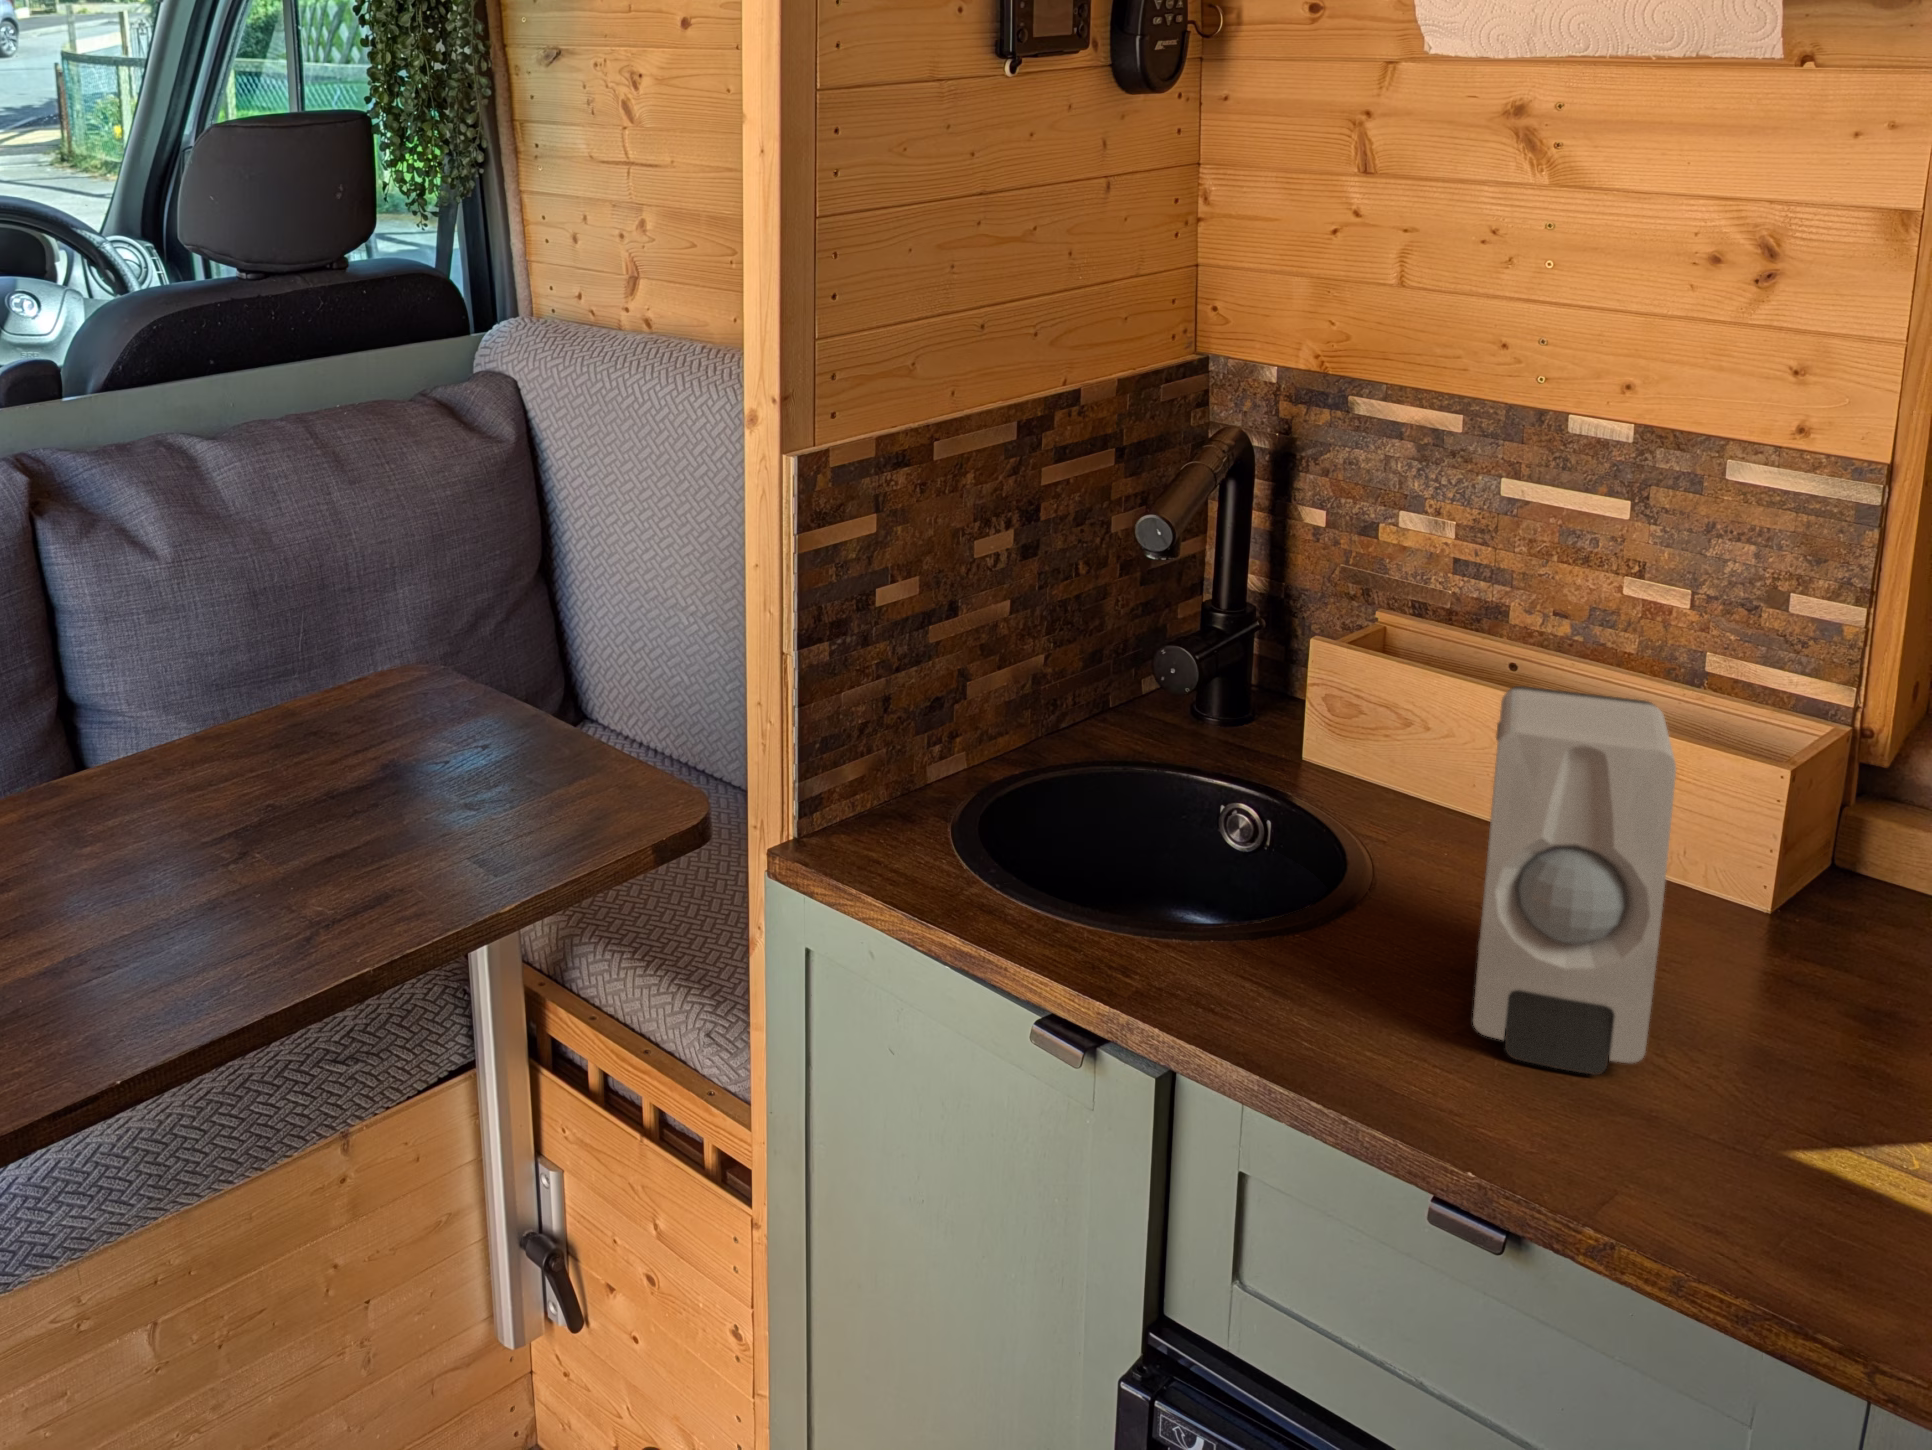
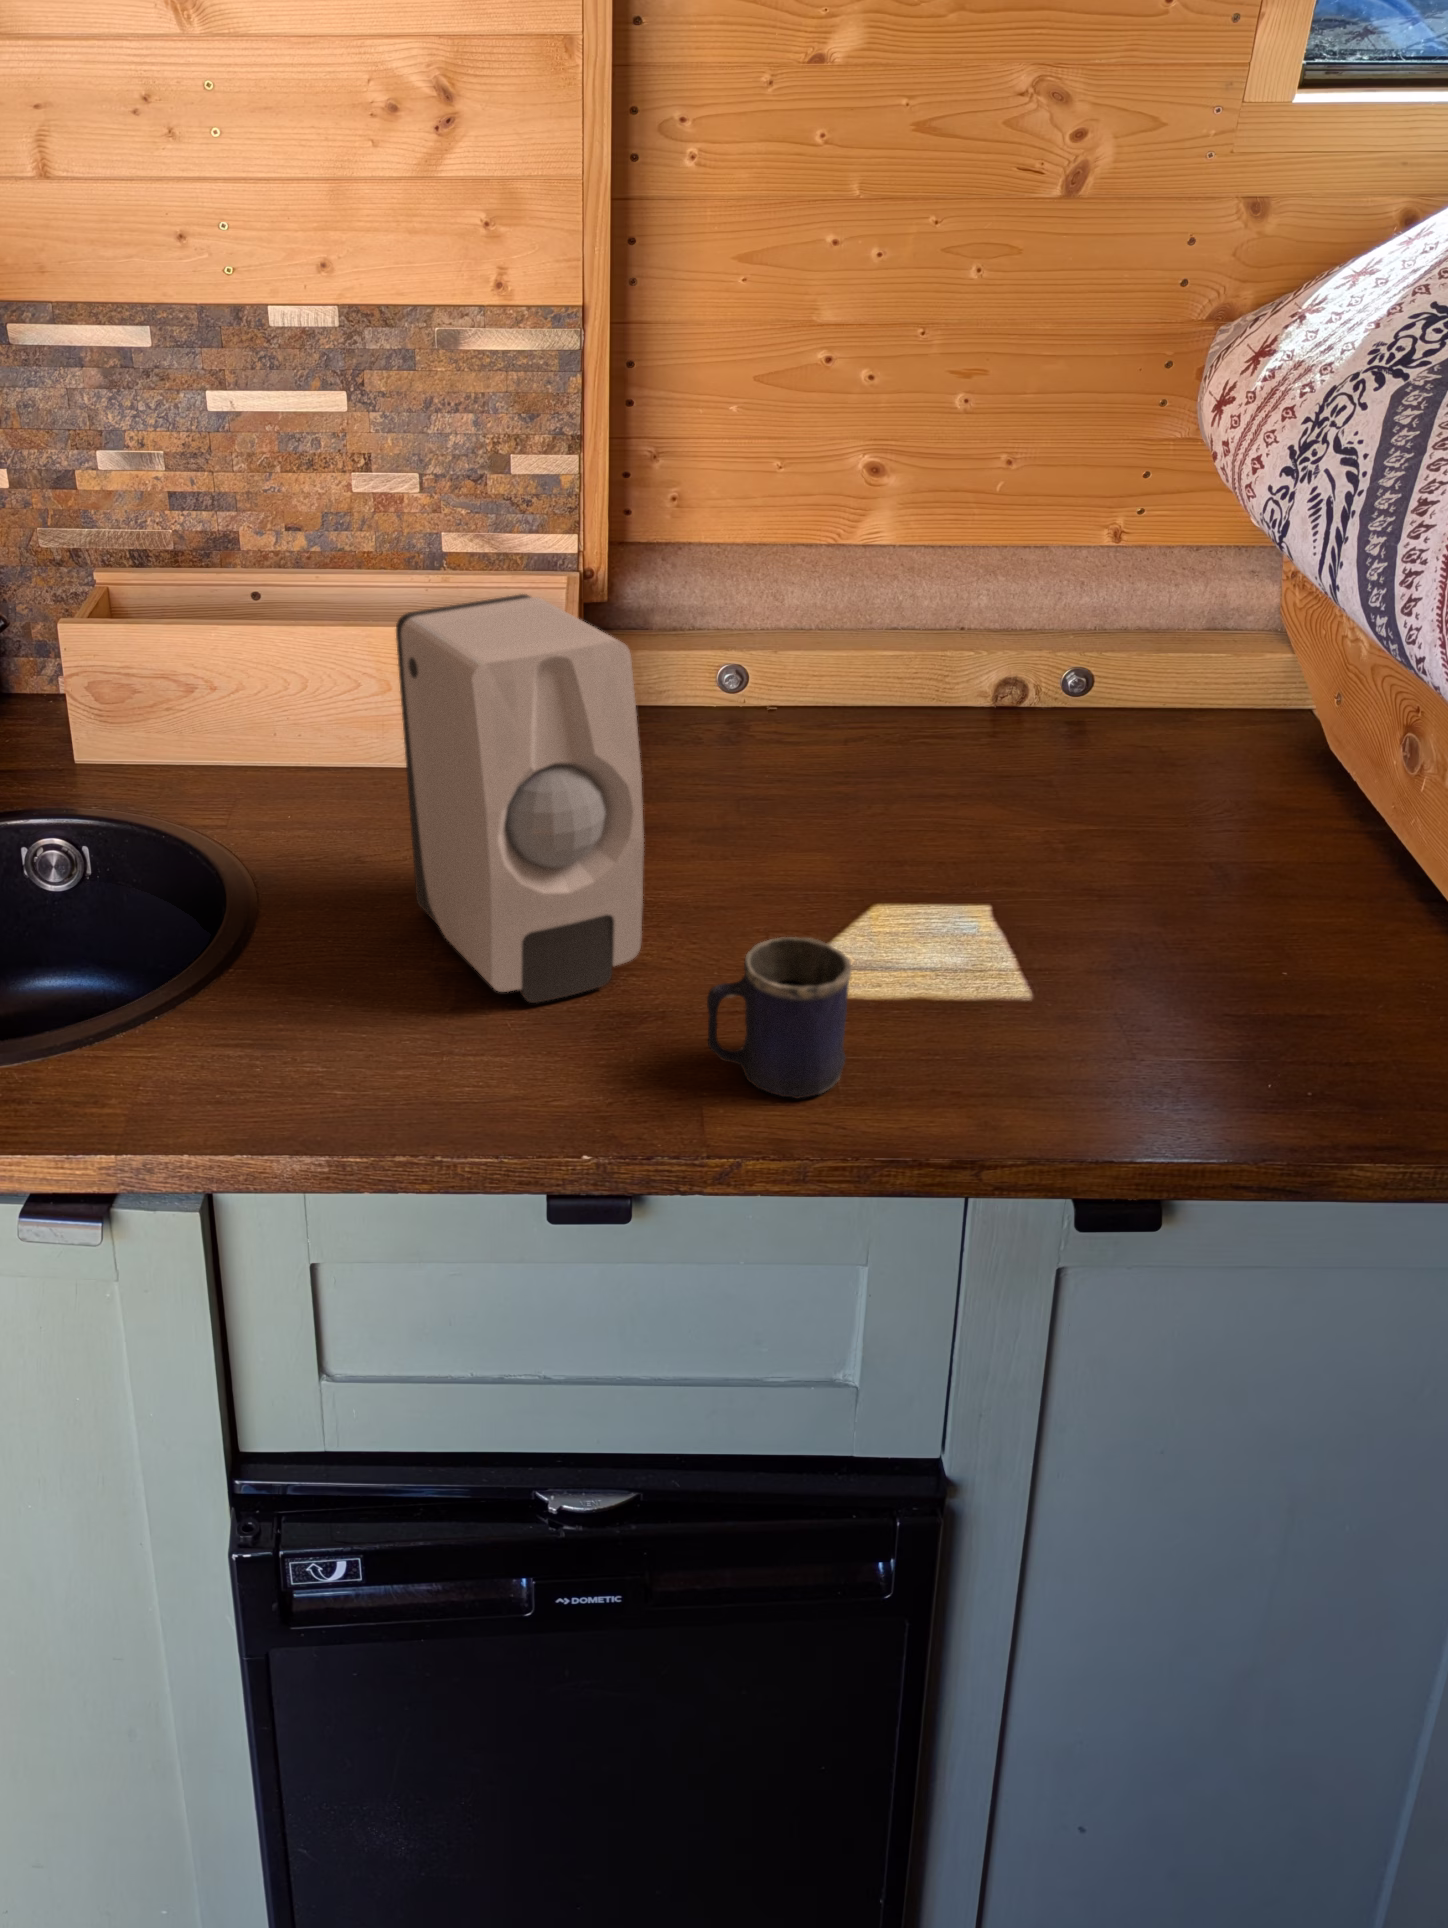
mug: none [1629,1074,1796,1245] -> present [707,937,851,1099]

